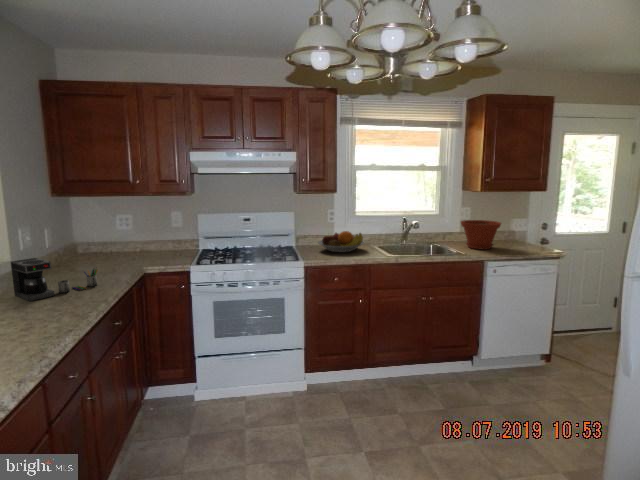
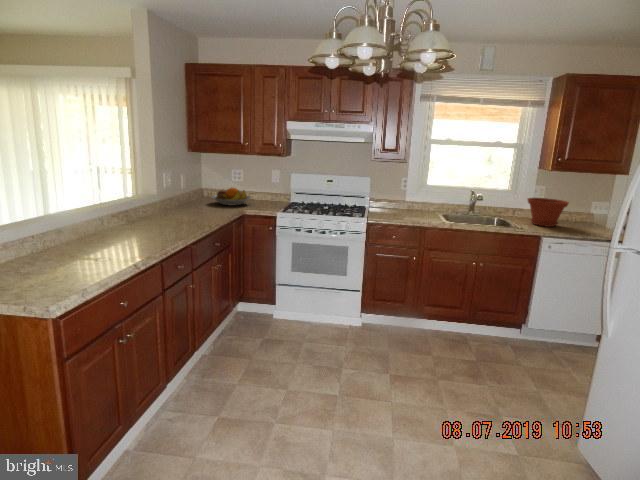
fruit bowl: present [318,231,364,252] -> present [212,188,251,205]
coffee maker: present [11,258,98,301] -> none [153,192,209,221]

